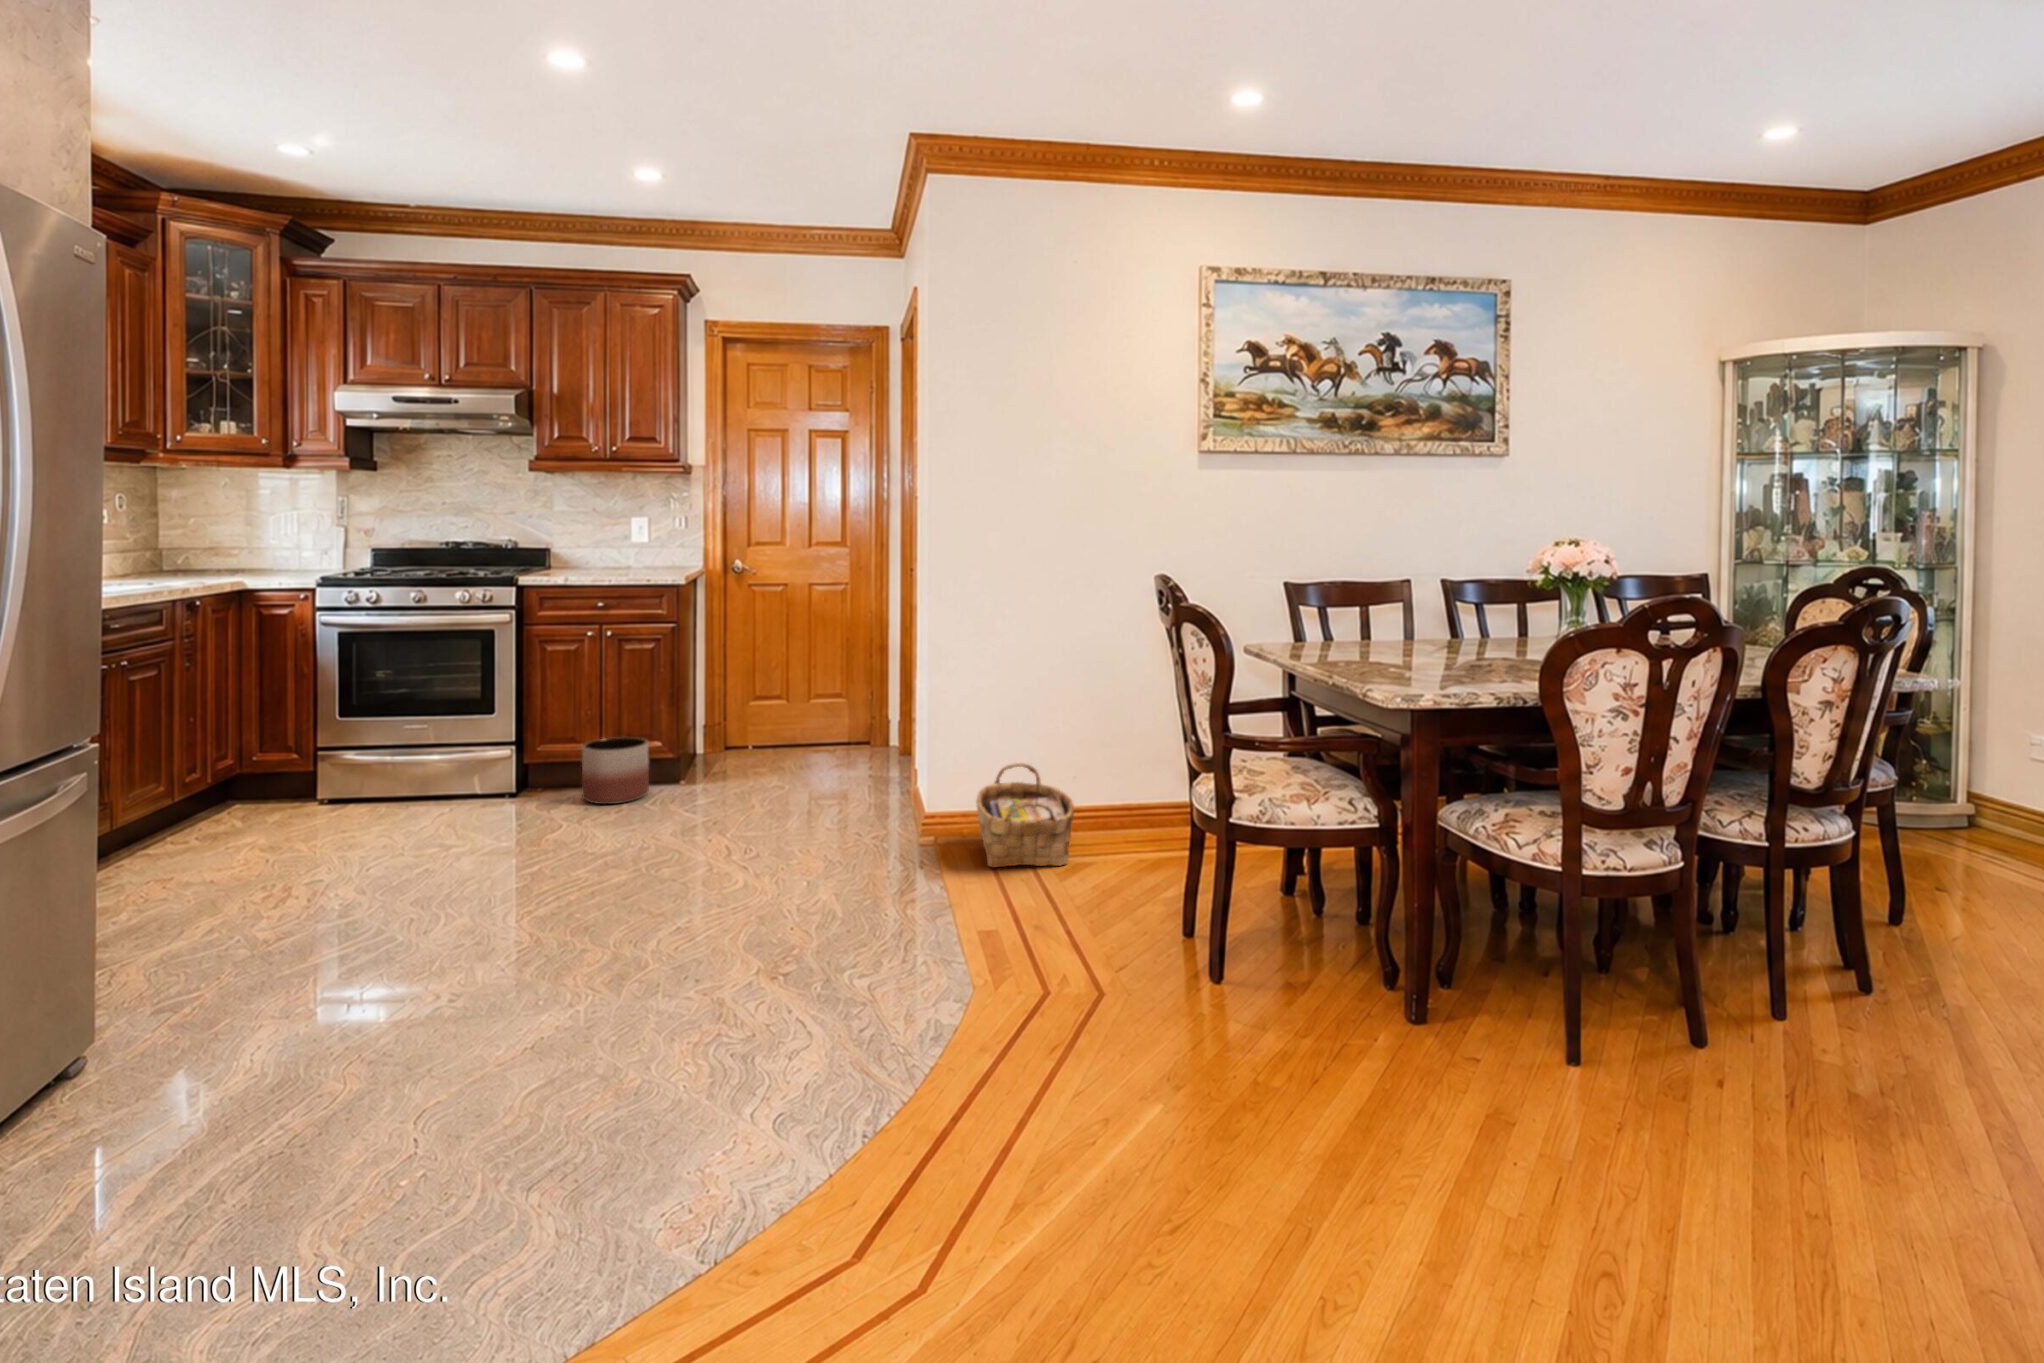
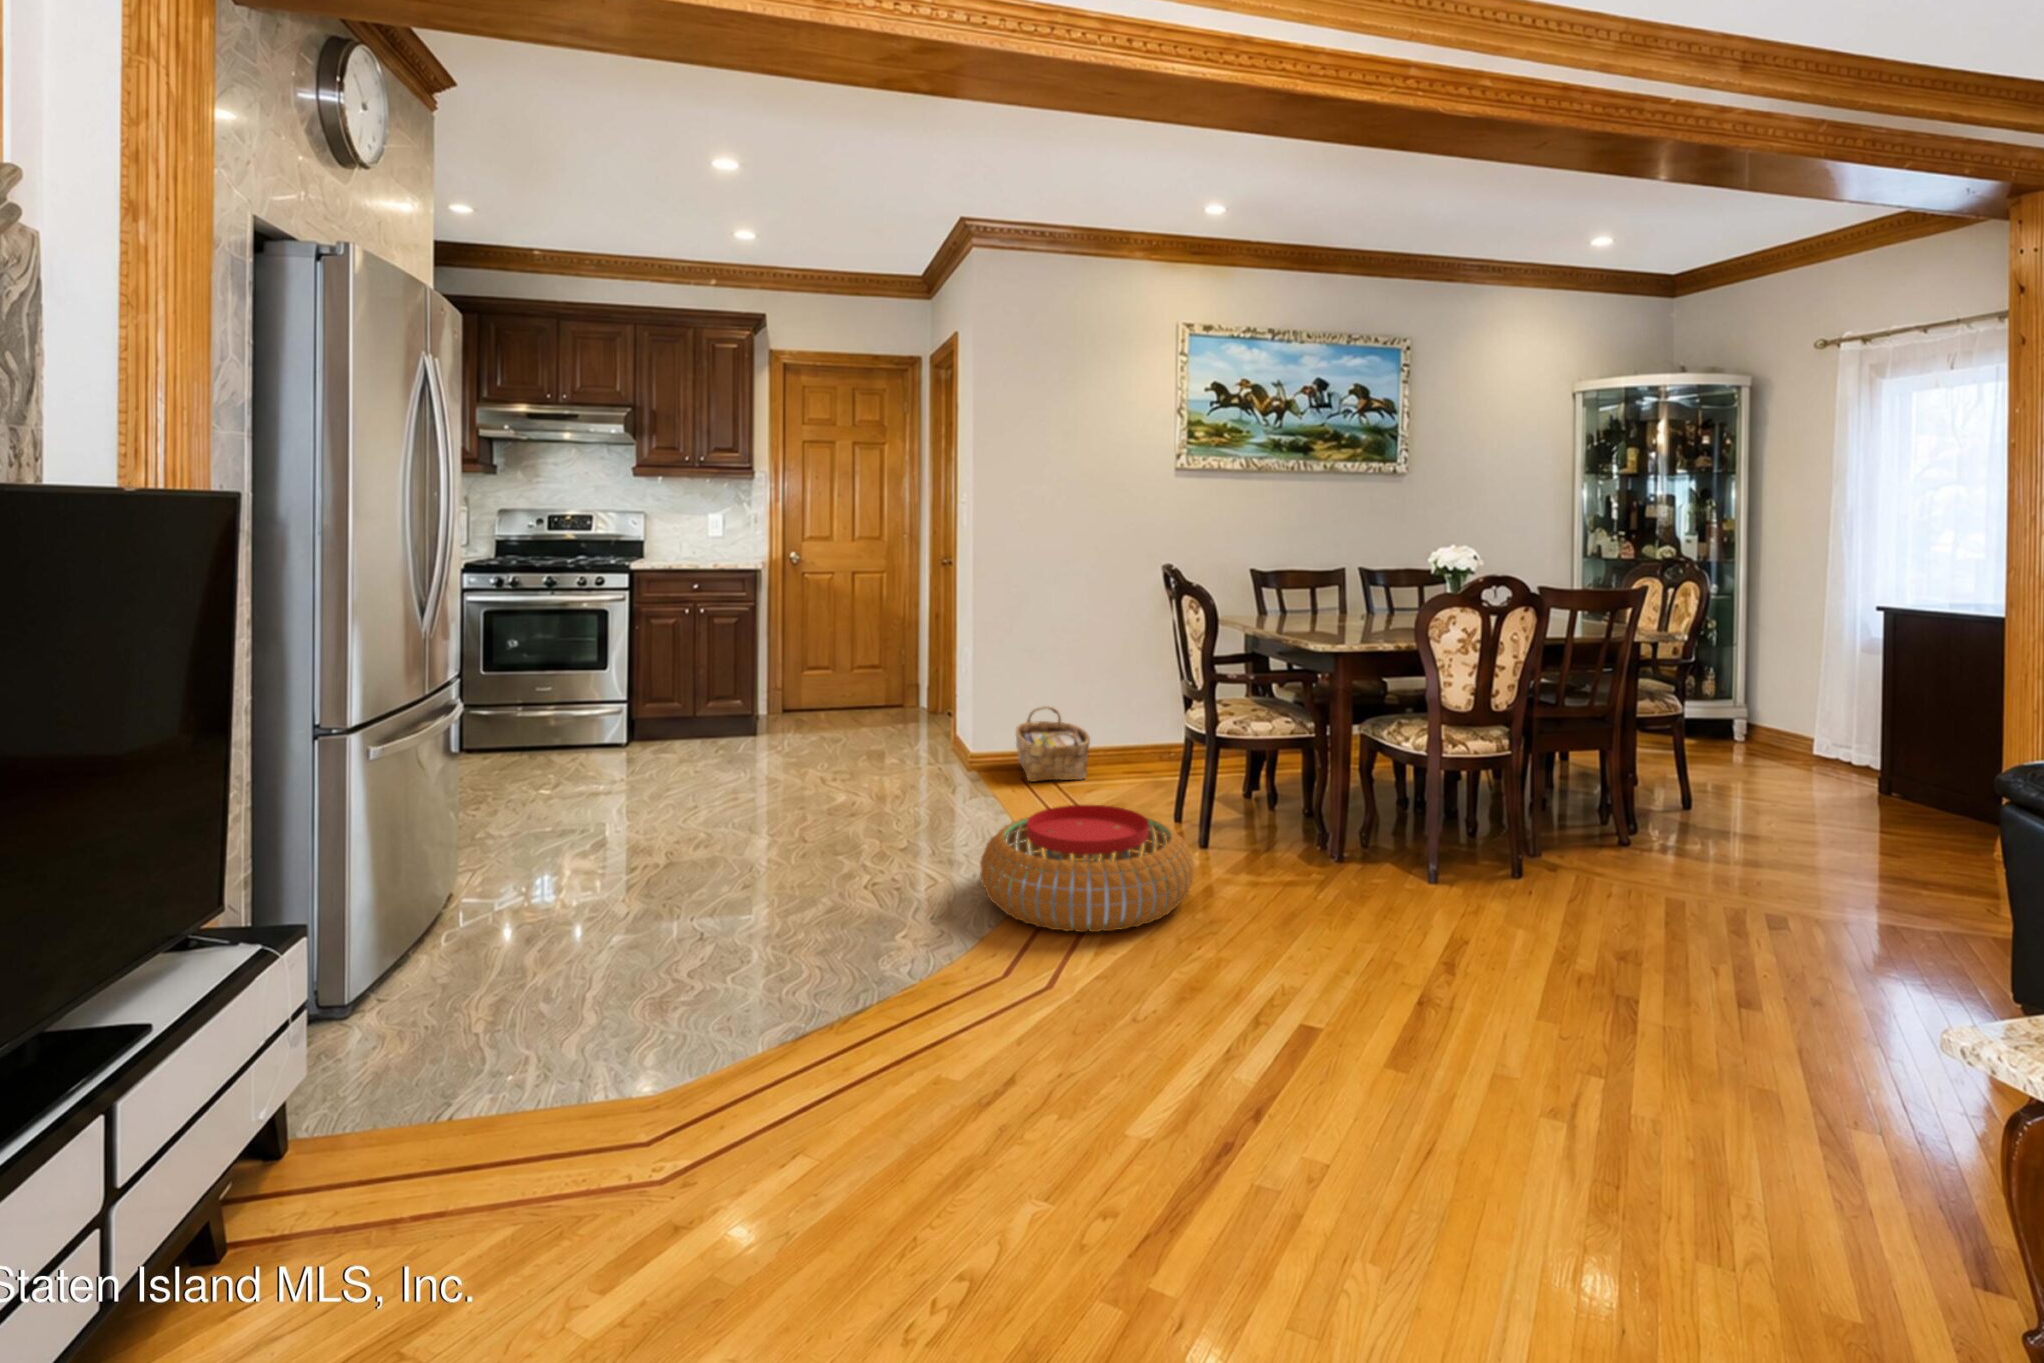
planter: present [582,737,649,804] -> none [687,695,739,748]
pouf: none [847,938,1184,1177] -> present [980,805,1194,932]

